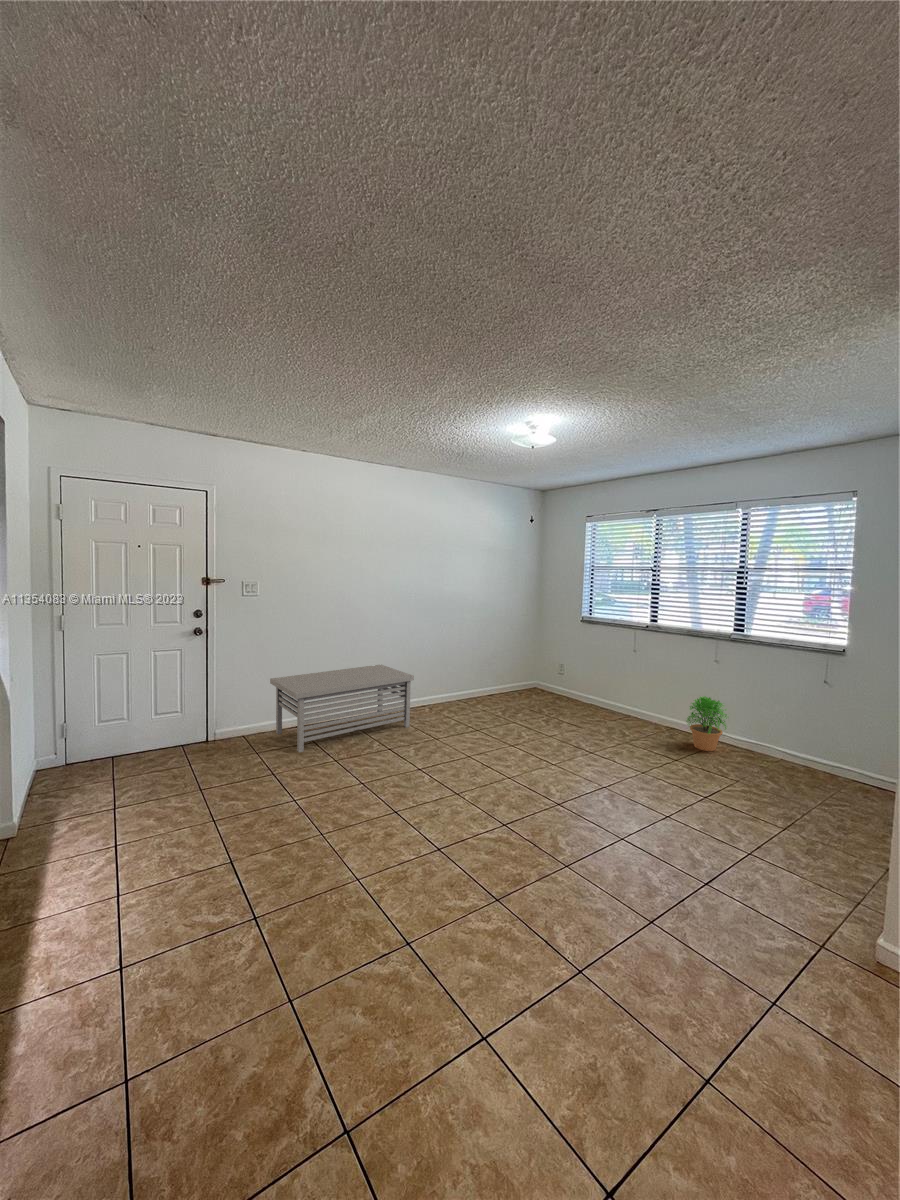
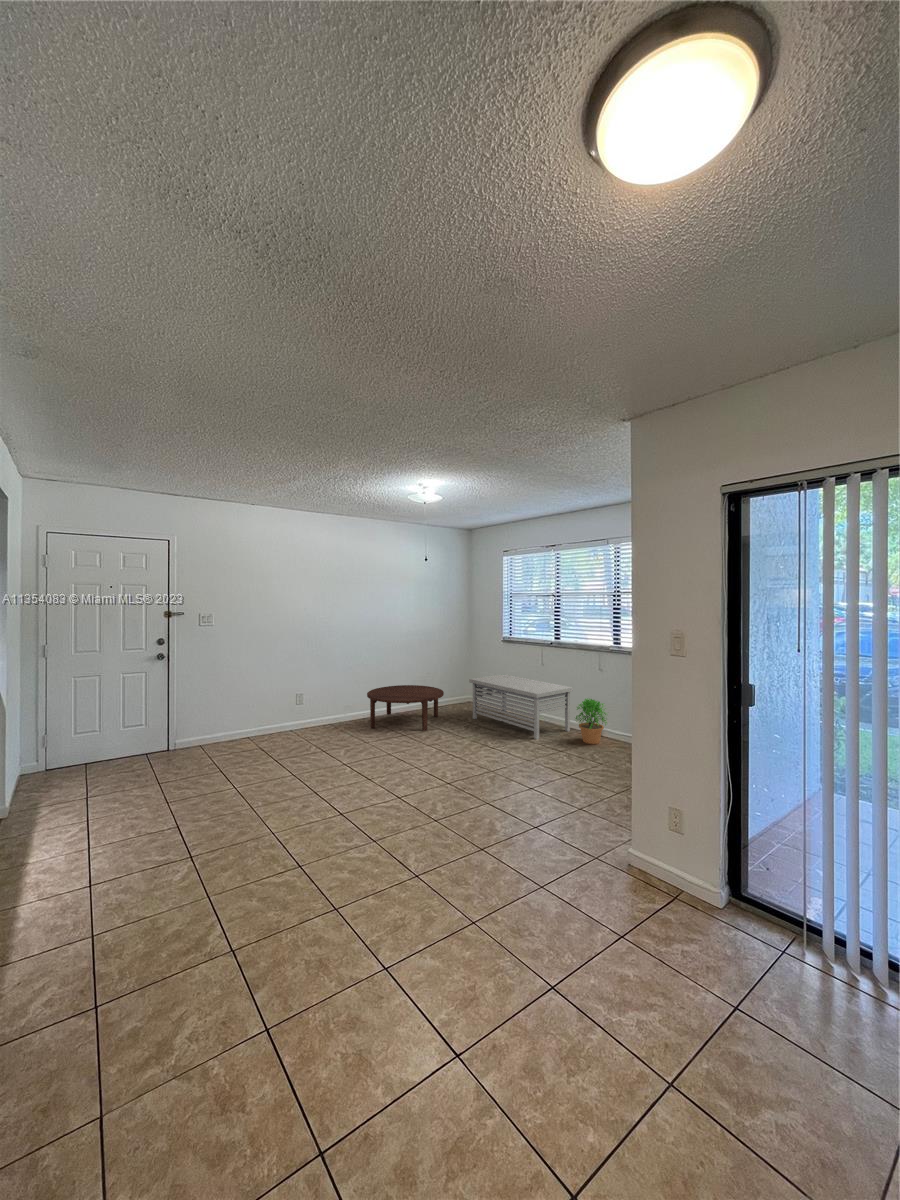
storage bench: present [270,665,414,752] -> present [469,674,573,739]
coffee table: none [429,669,517,725] -> present [367,685,444,731]

